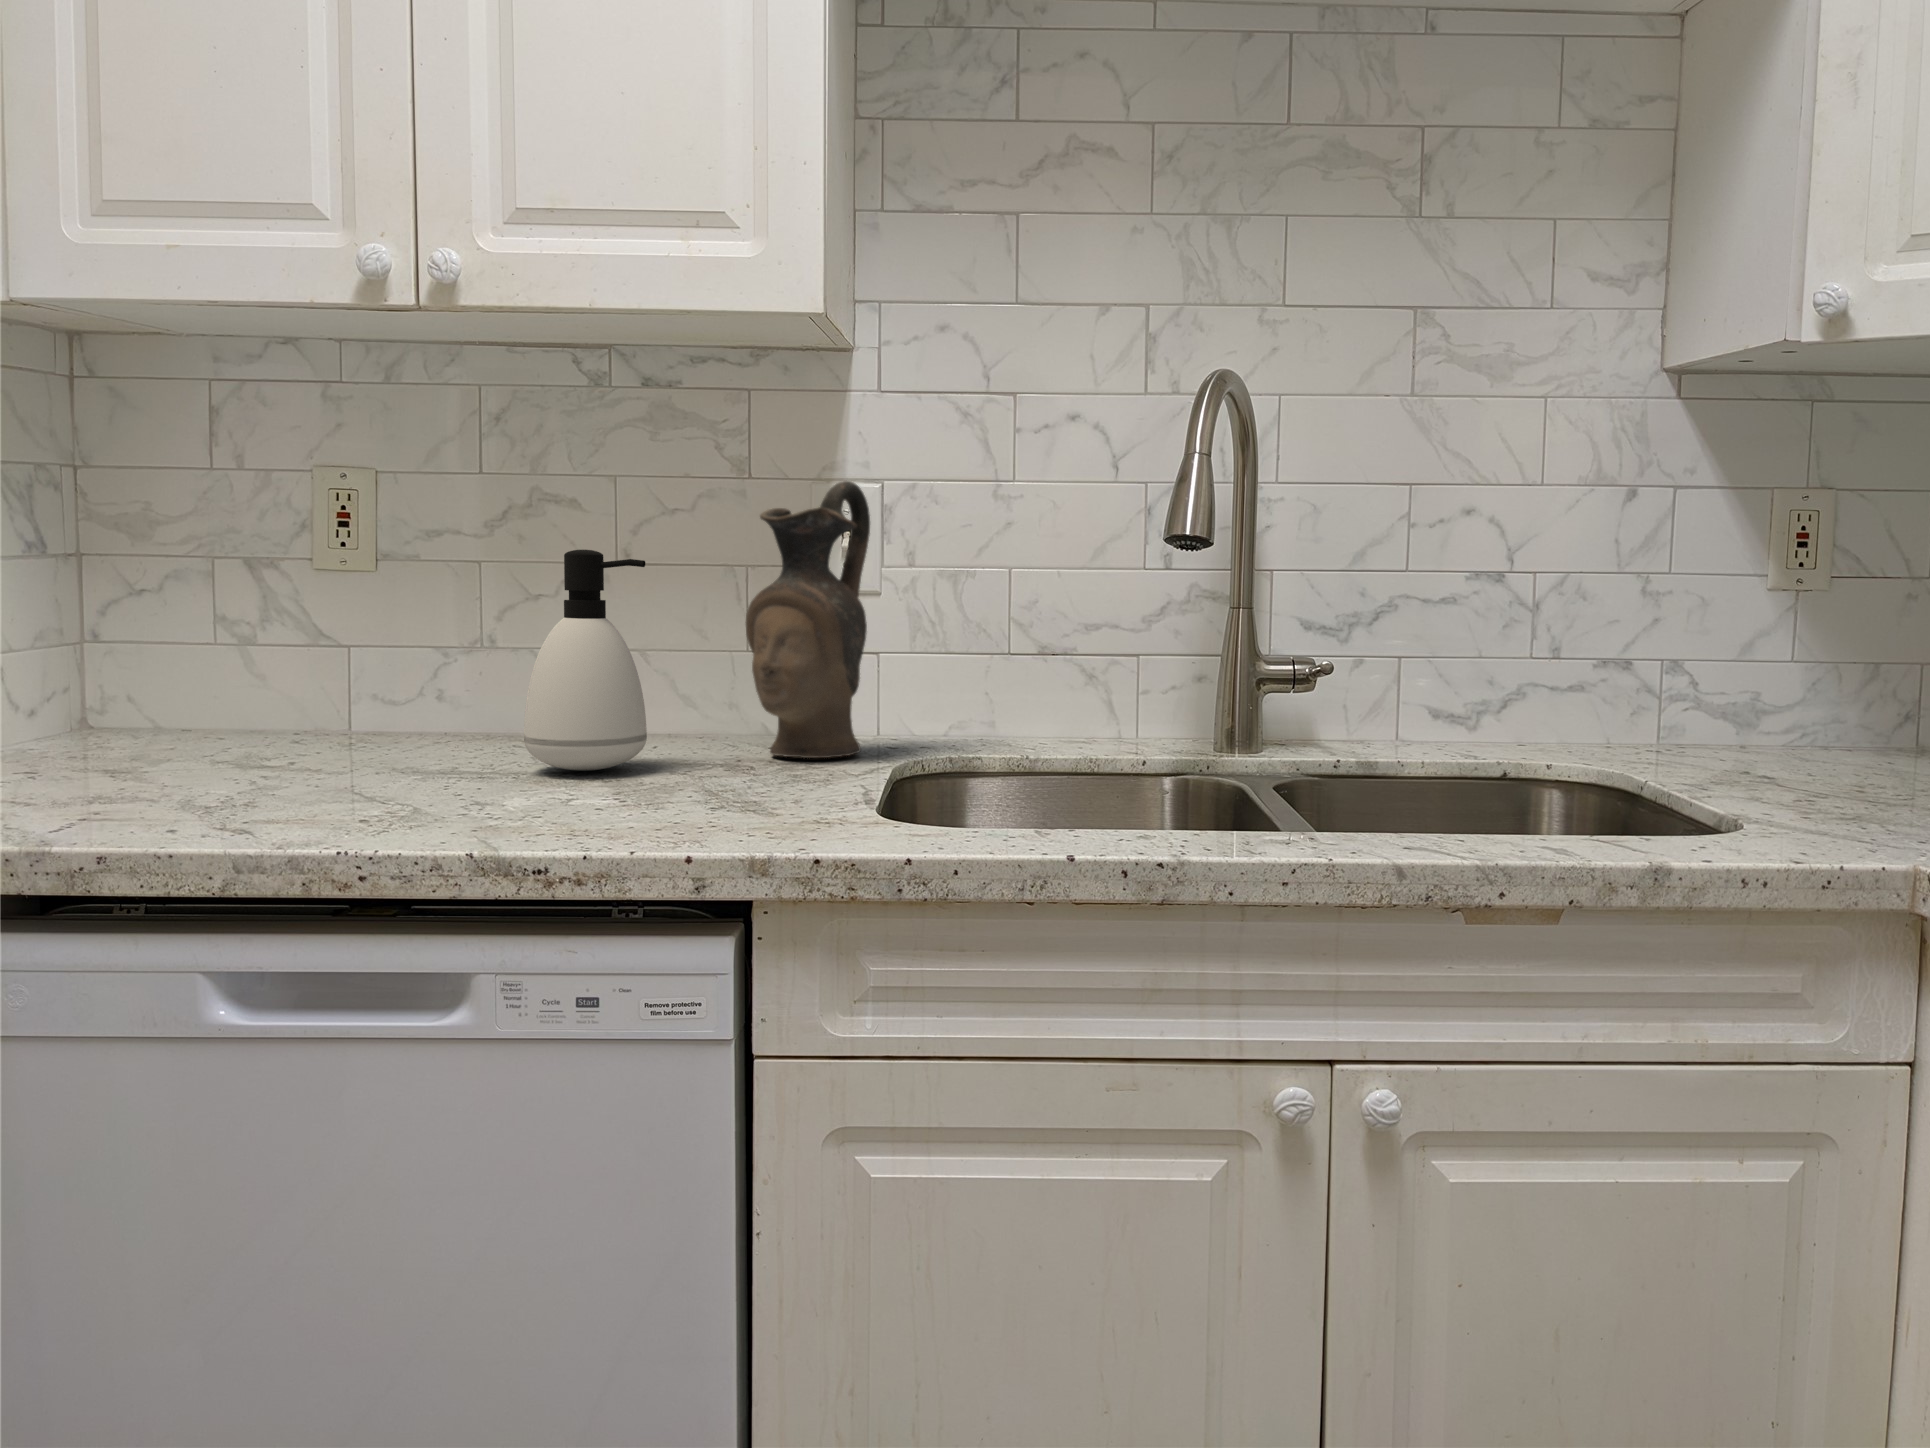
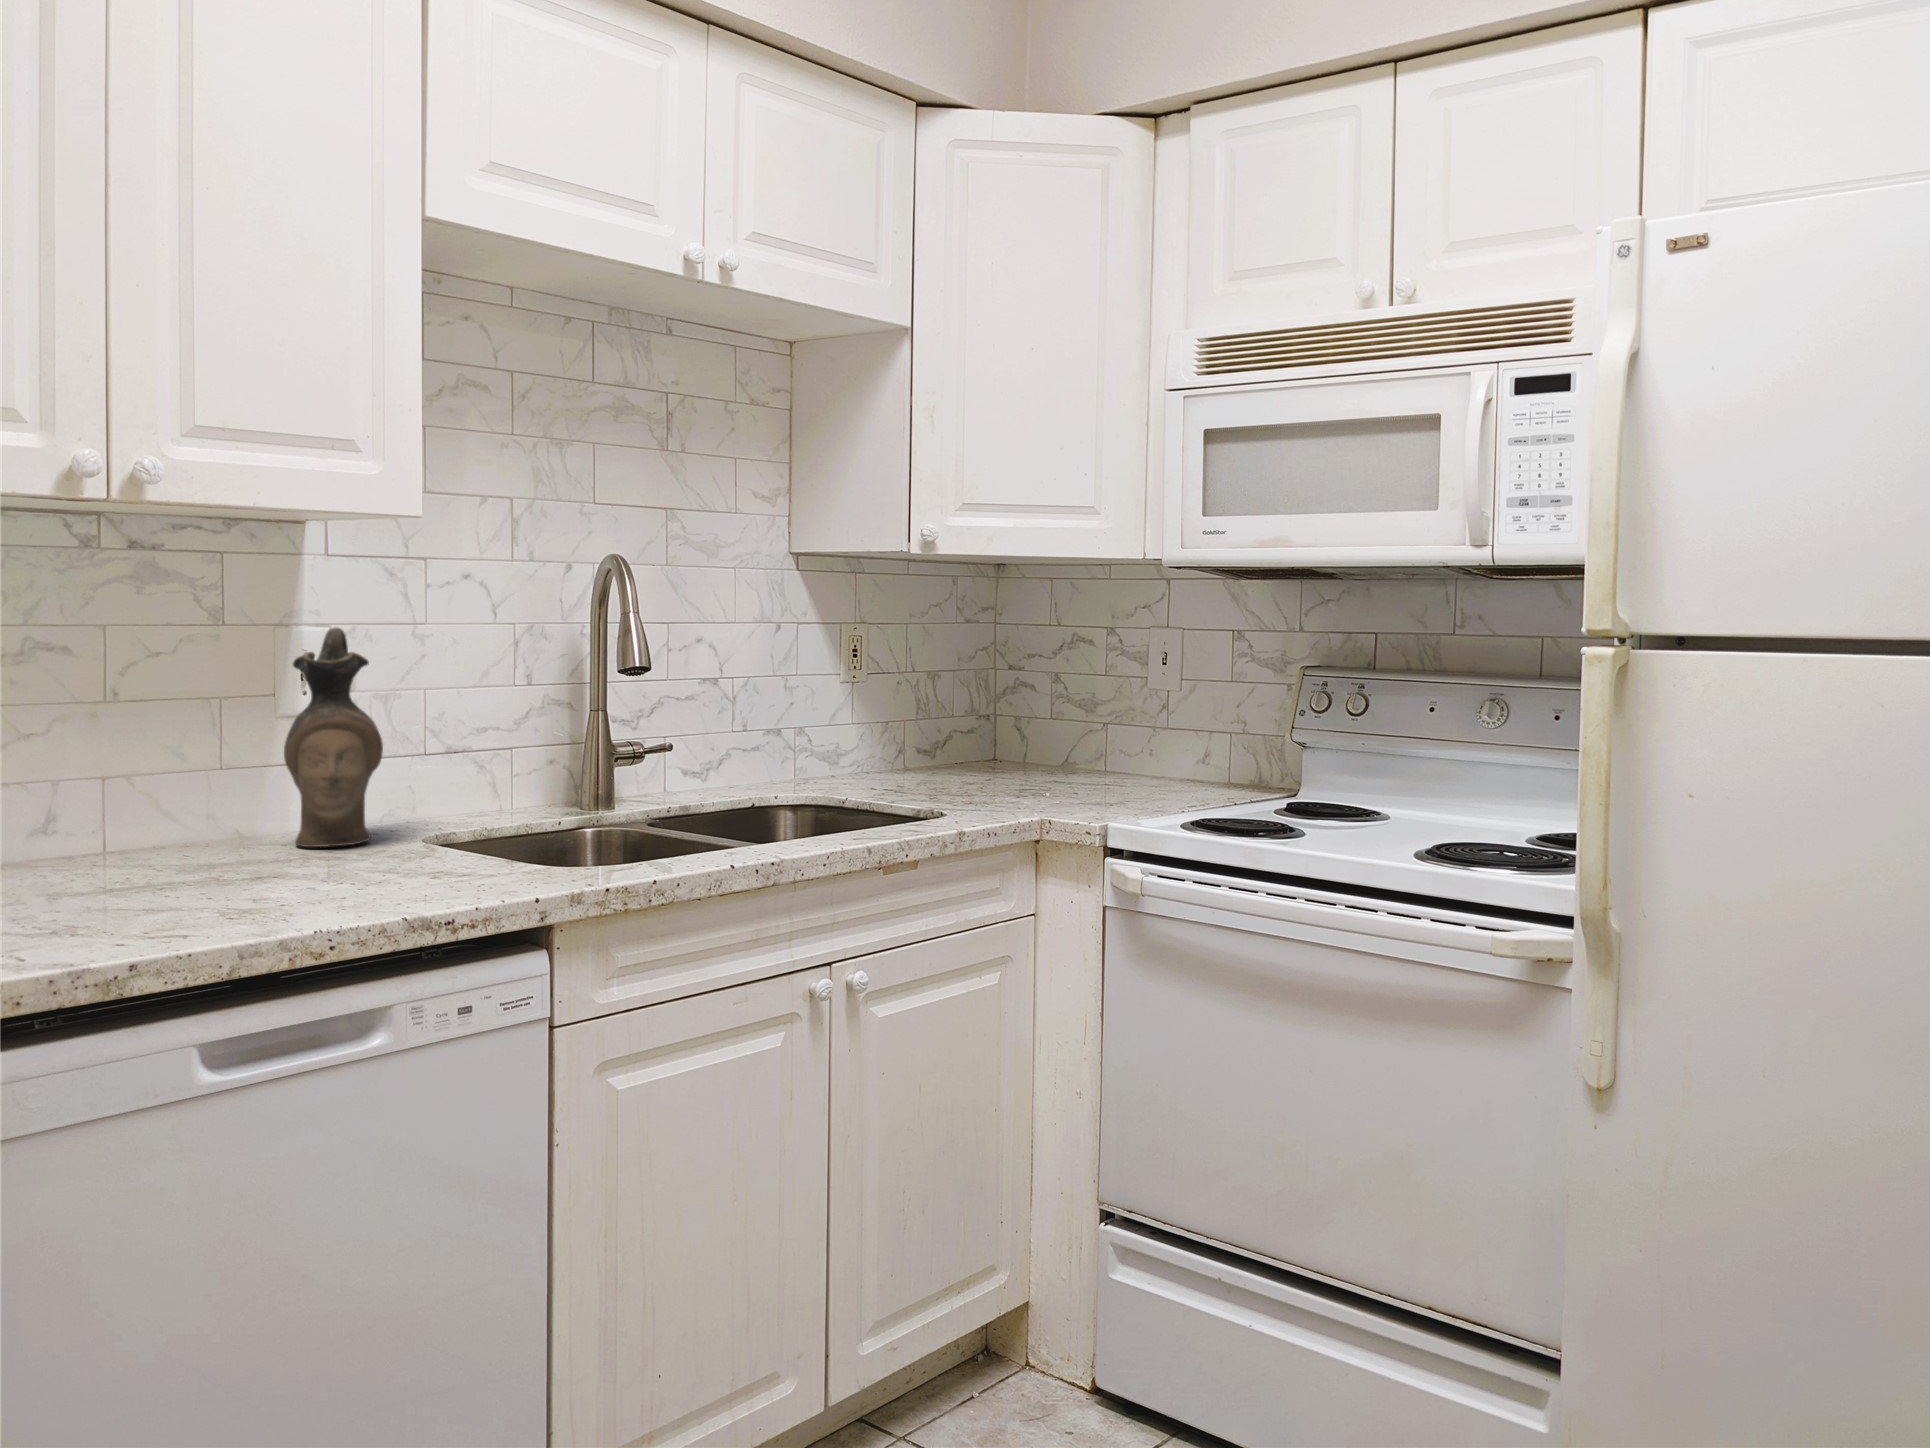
soap dispenser: present [524,550,647,771] -> none [155,694,267,875]

